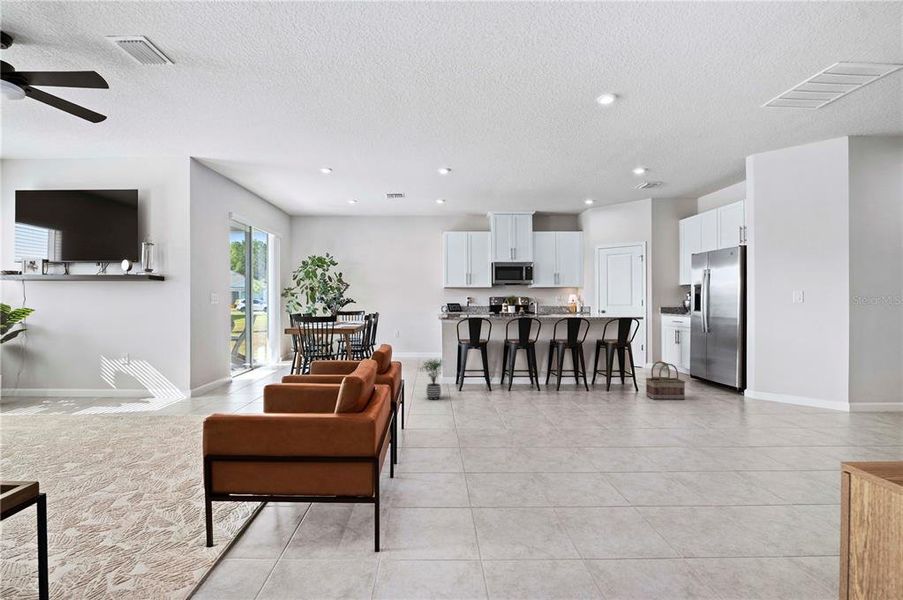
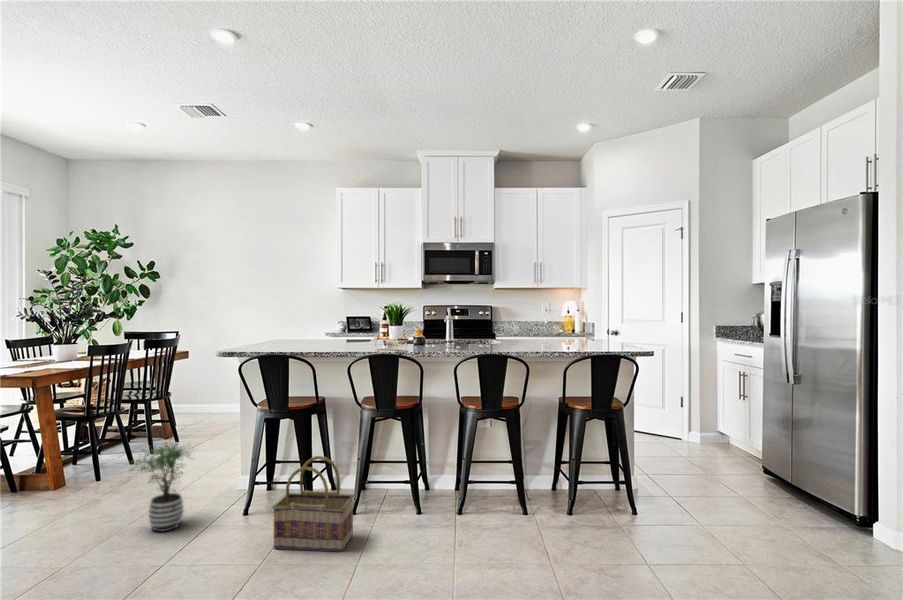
basket: present [646,361,685,400] -> present [273,456,354,551]

